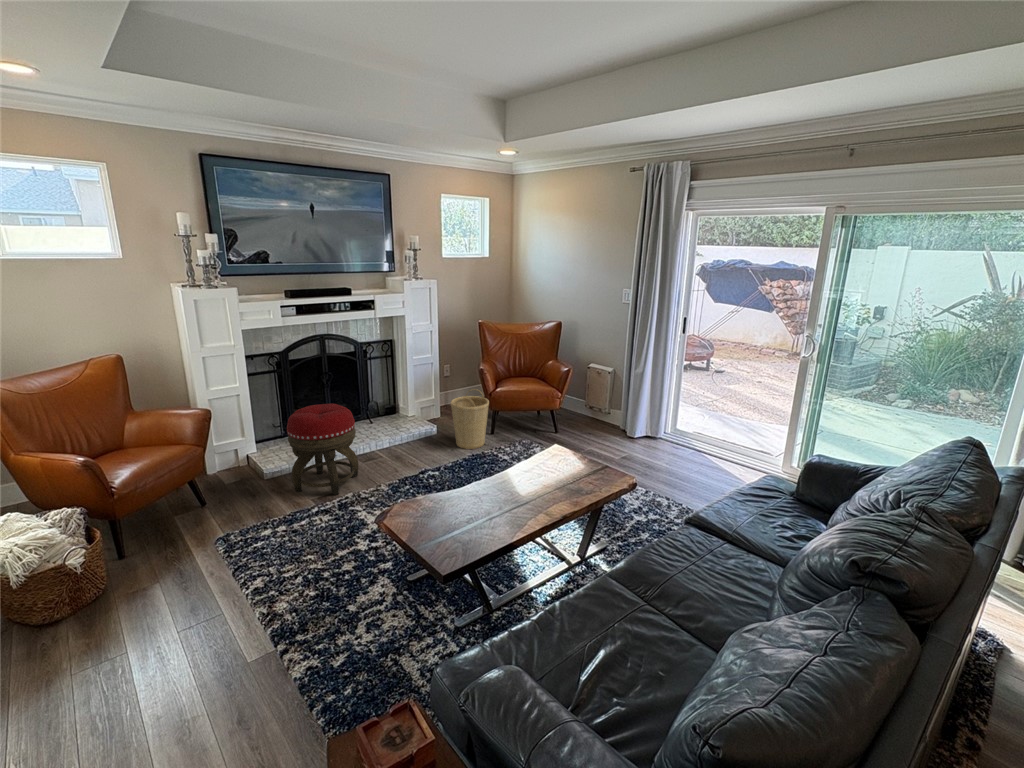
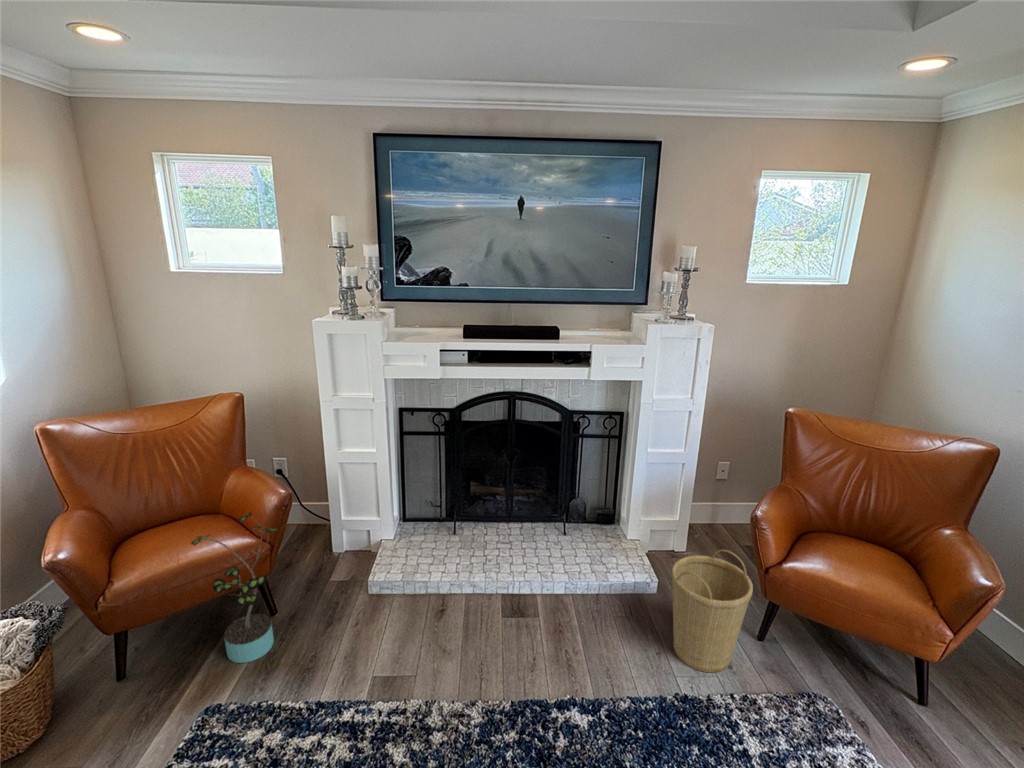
footstool: present [287,404,358,495] -> none [371,517,478,682]
potted plant: none [148,423,222,530] -> present [191,513,278,663]

